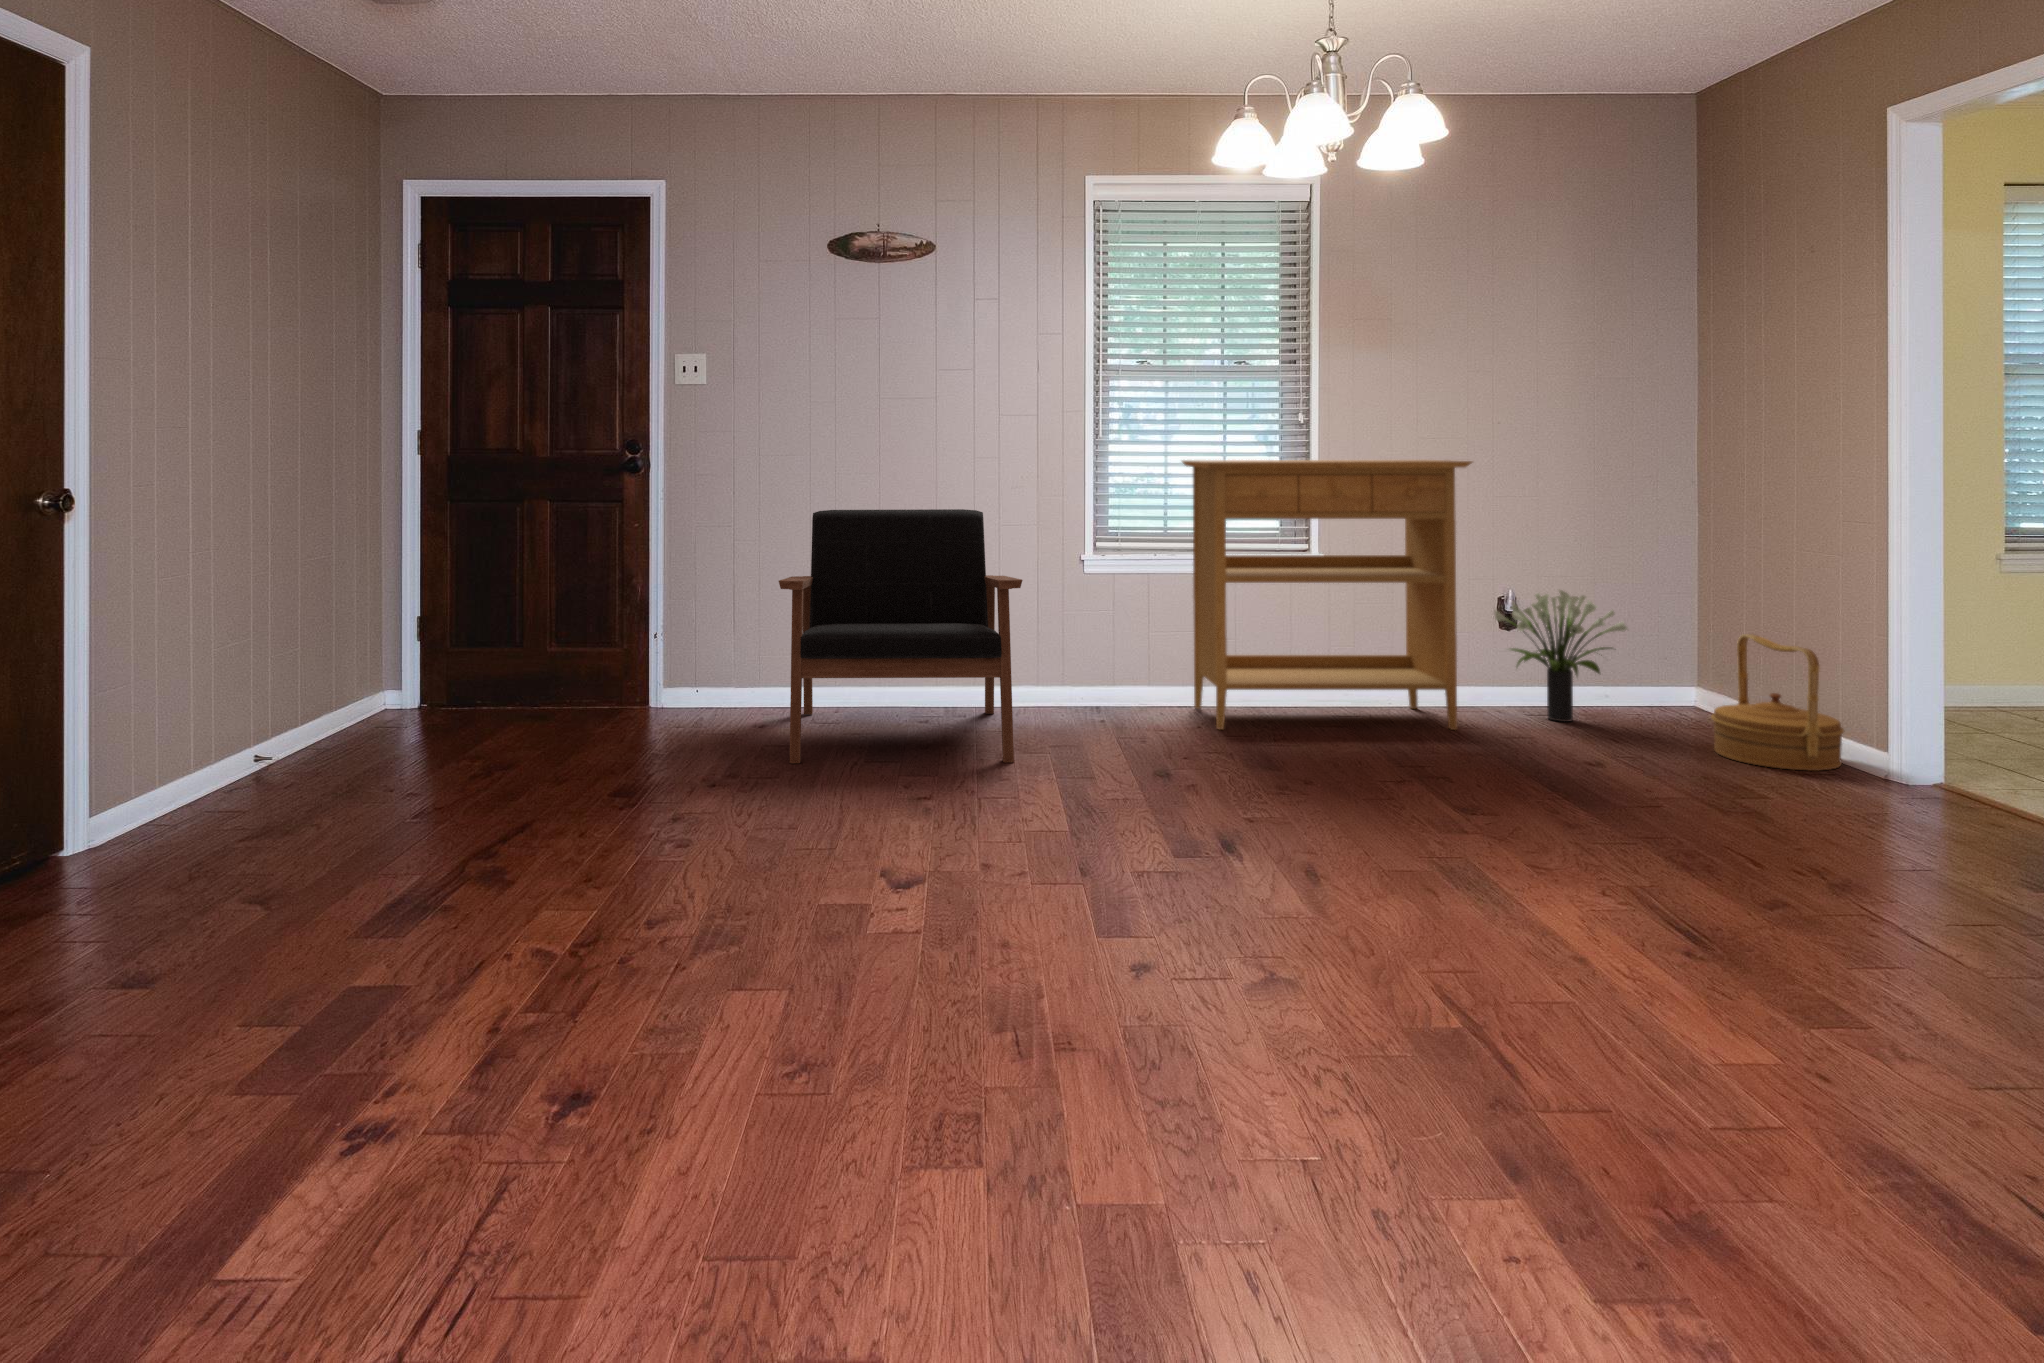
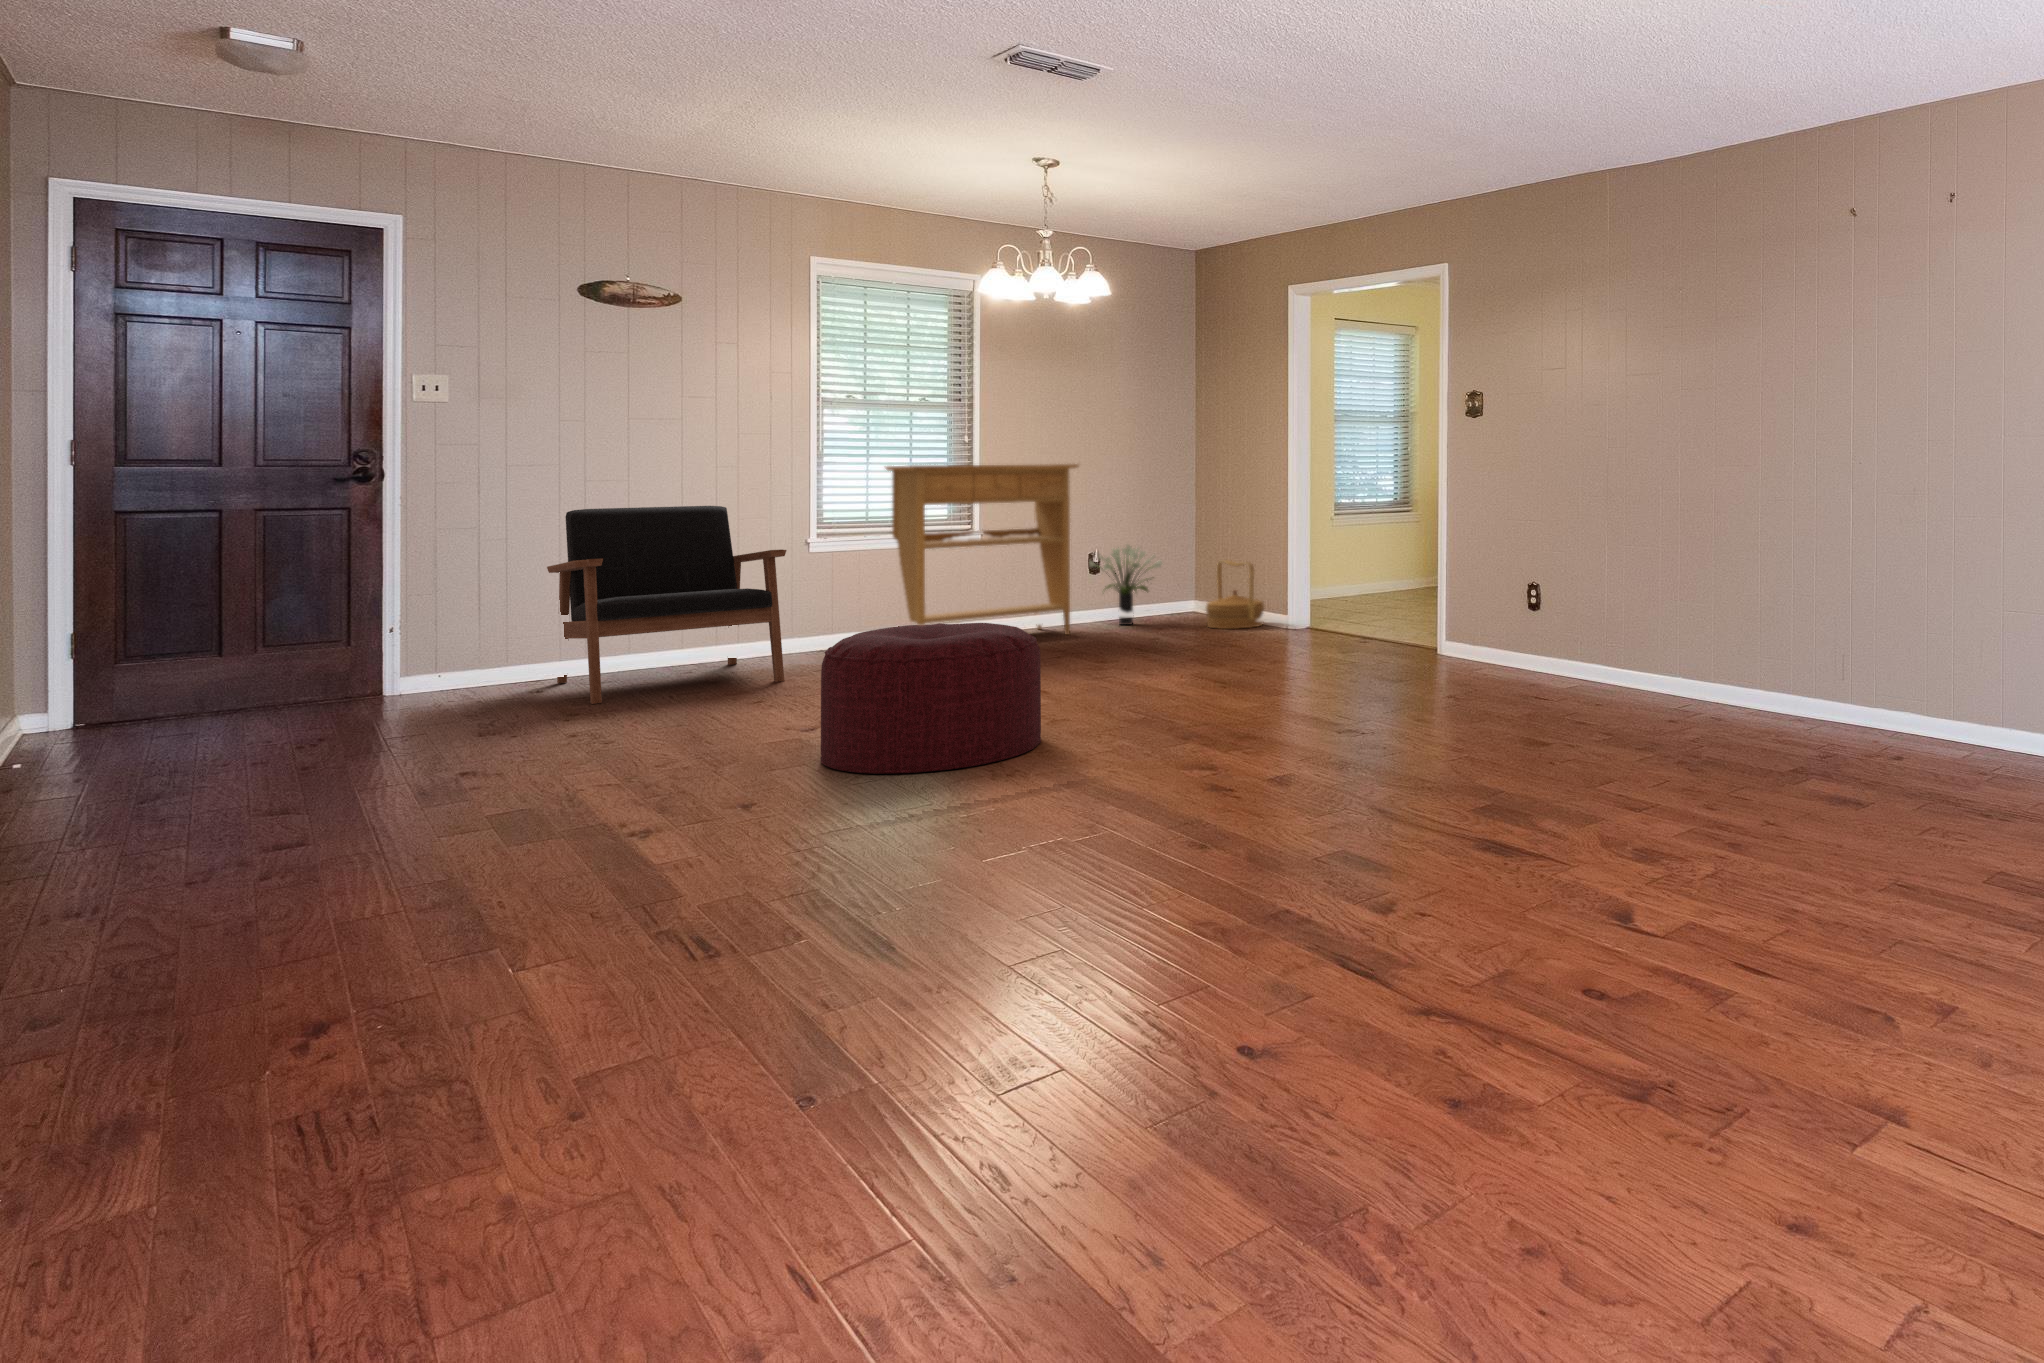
ottoman: none [867,781,1271,1155] -> present [820,623,1041,774]

